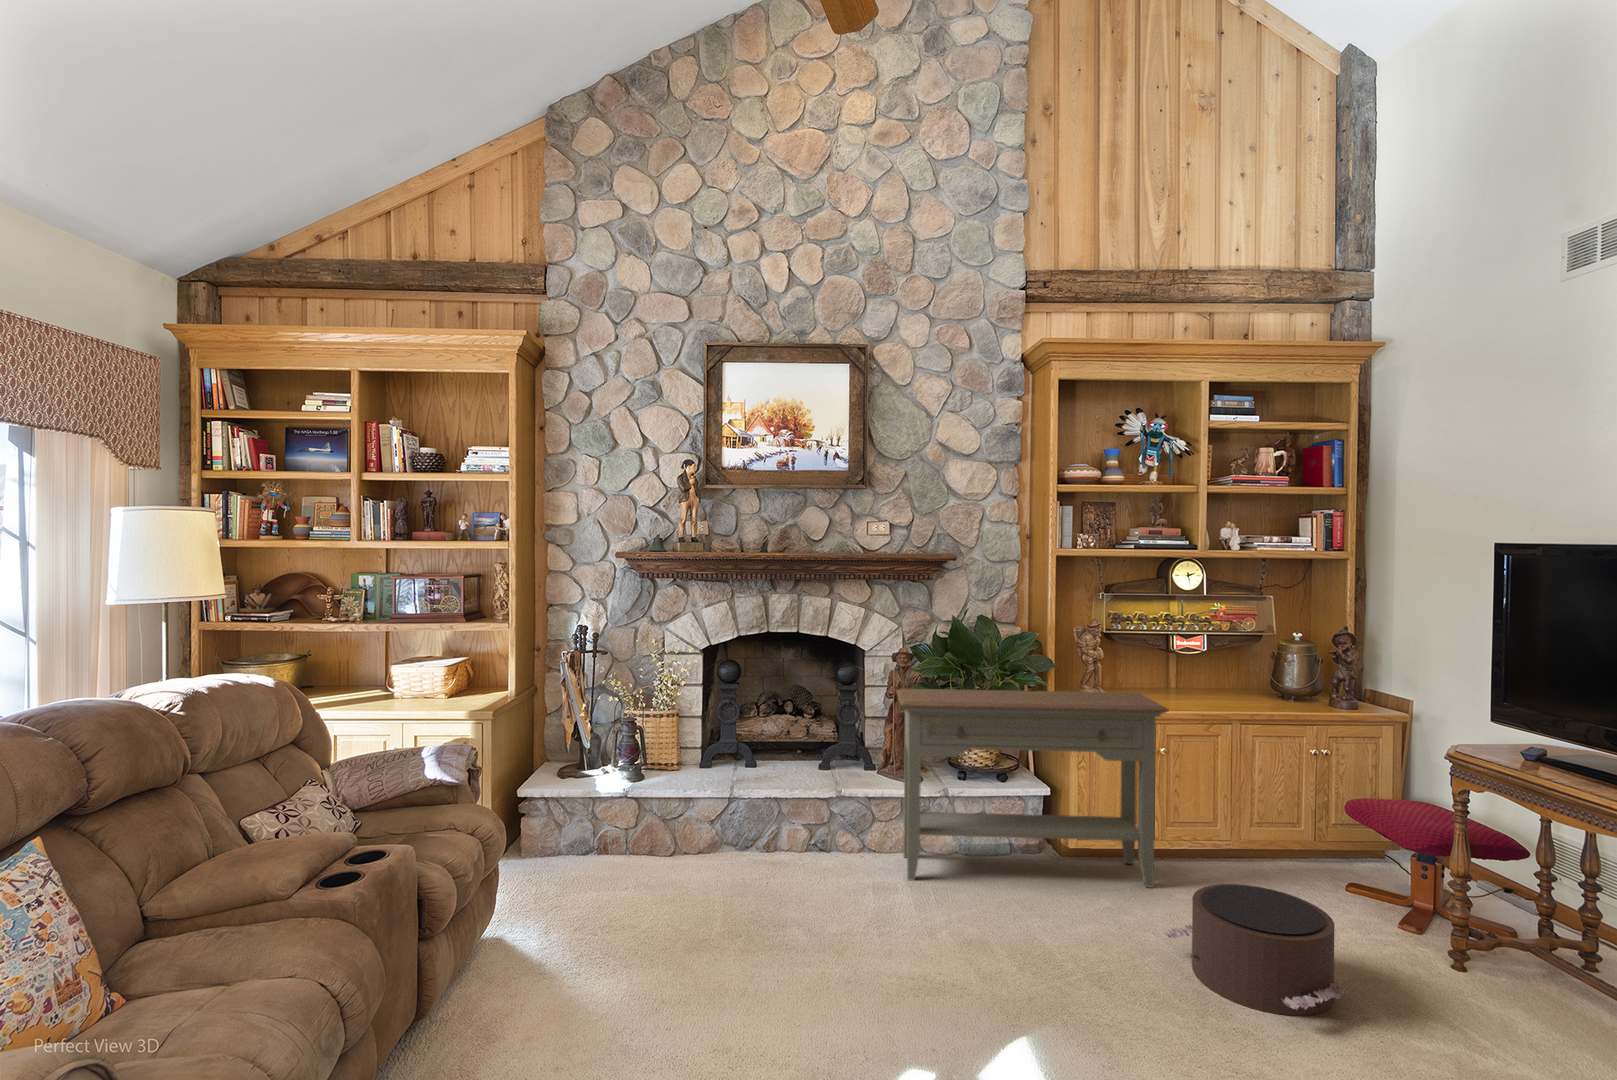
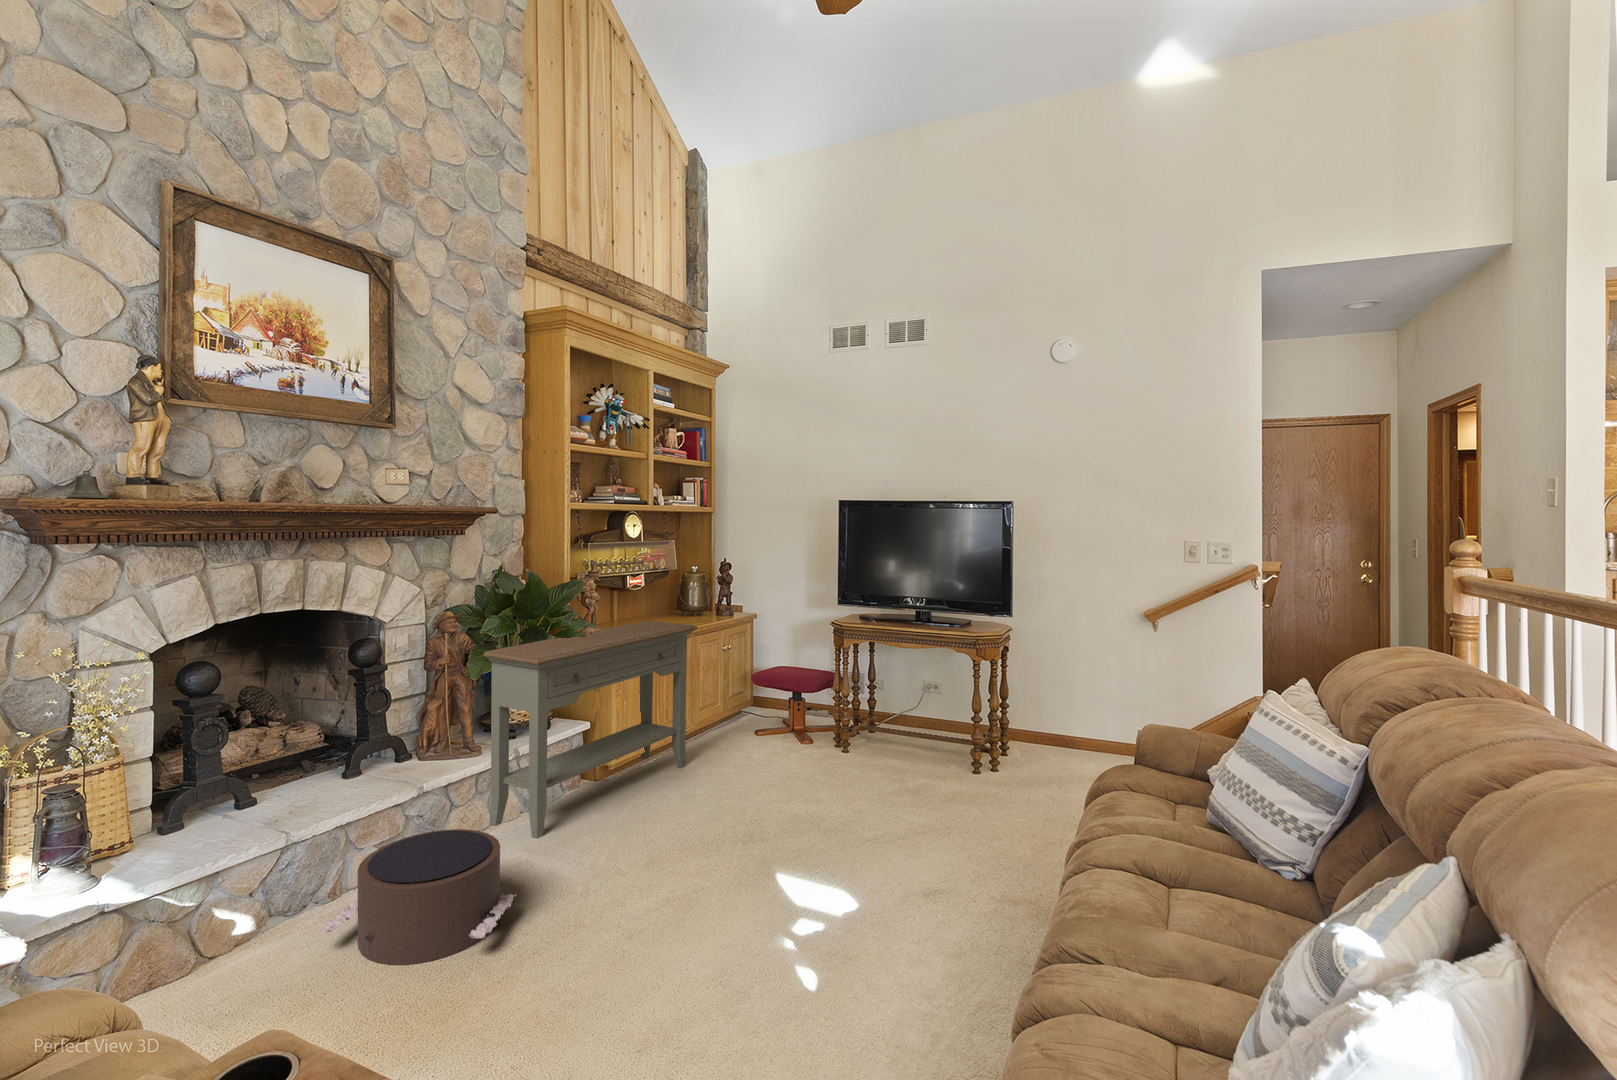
pouf: present [1164,884,1350,1015] -> present [322,829,516,965]

